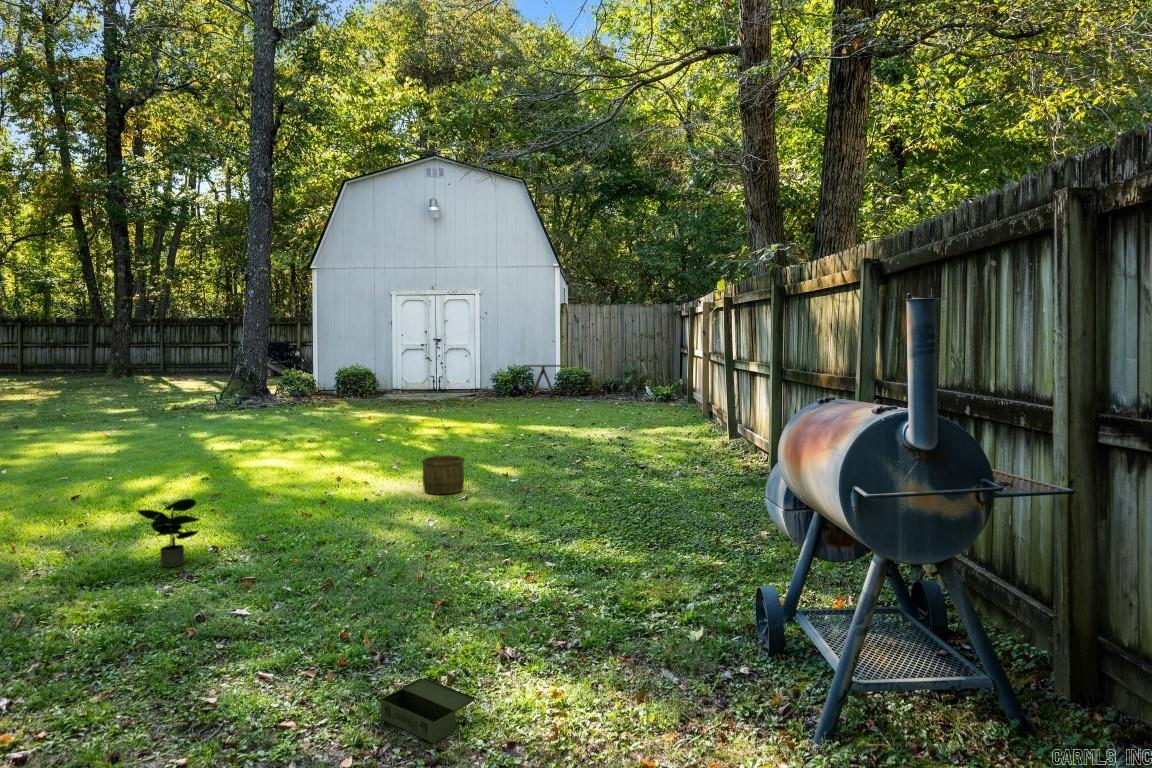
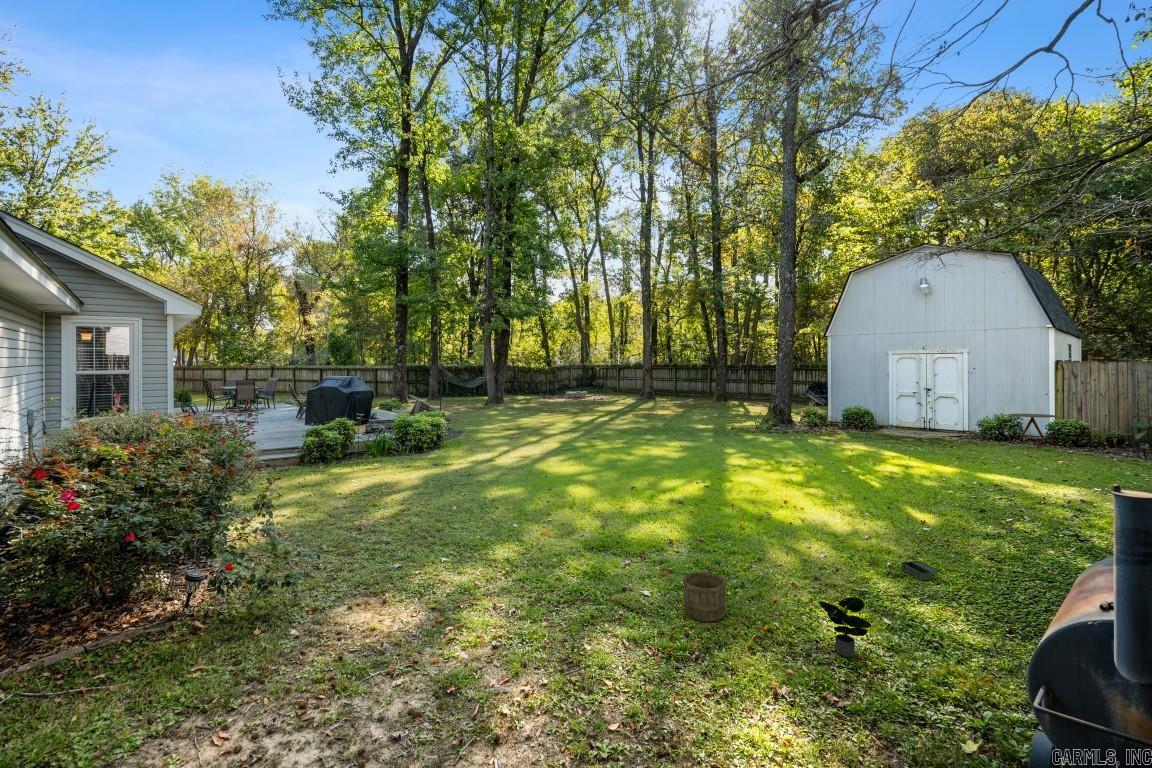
wooden bucket: present [422,455,464,494] -> present [682,572,726,622]
potted plant: present [138,499,200,568] -> present [819,597,872,657]
toolbox: present [380,678,475,744] -> present [901,561,941,580]

